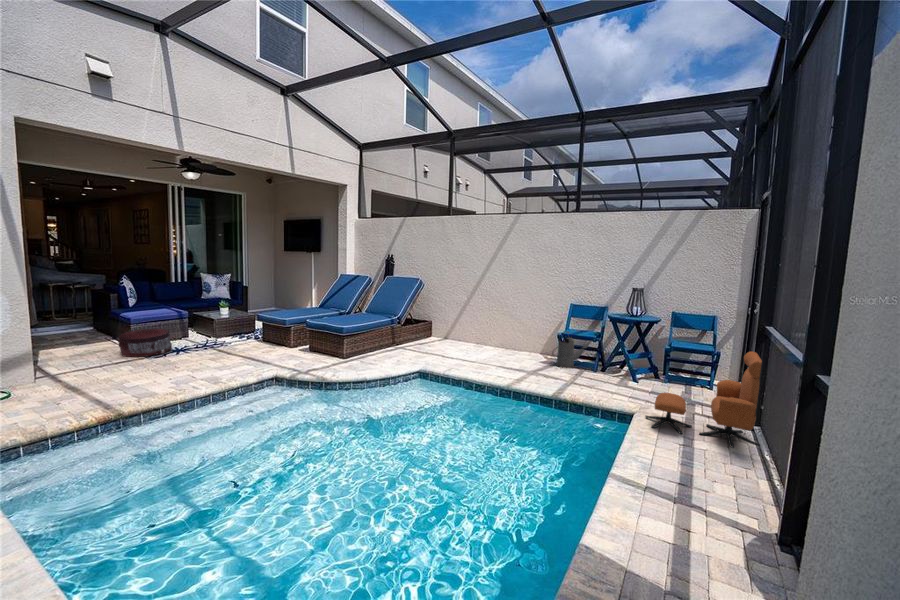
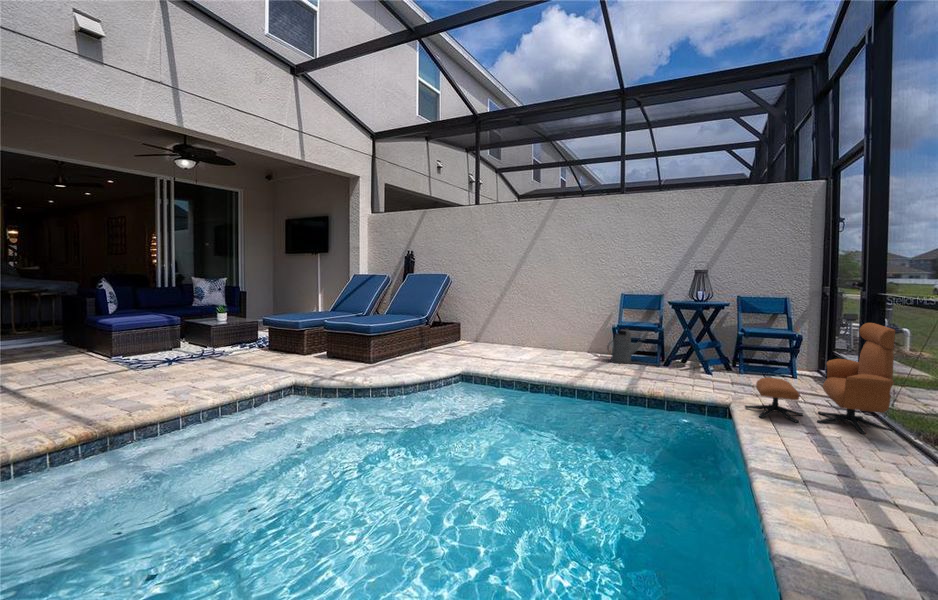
pouf: present [118,328,172,357] -> none [96,336,164,370]

